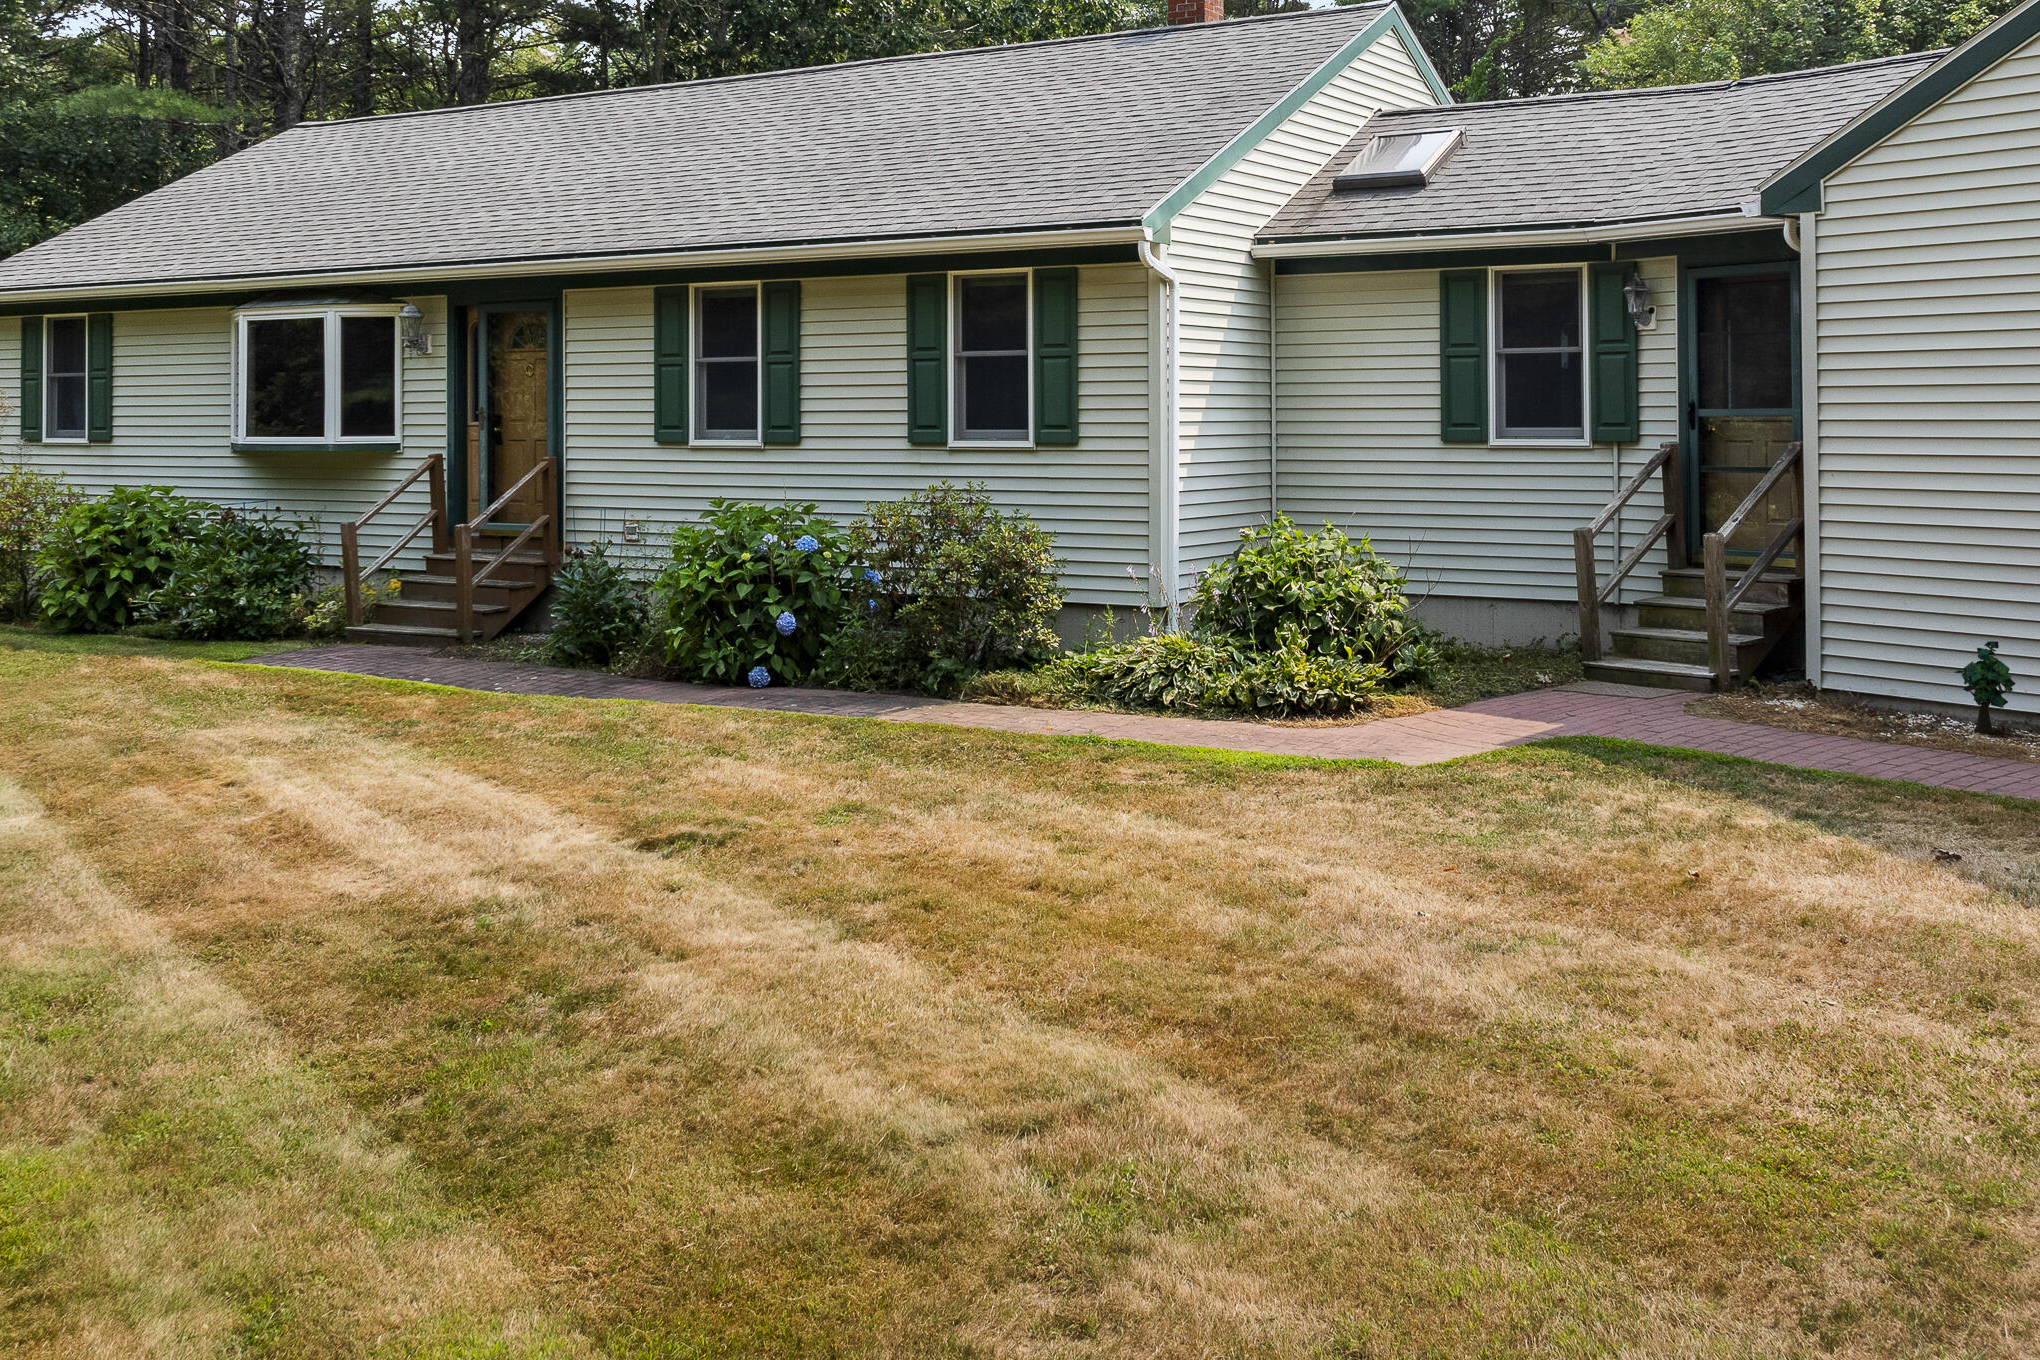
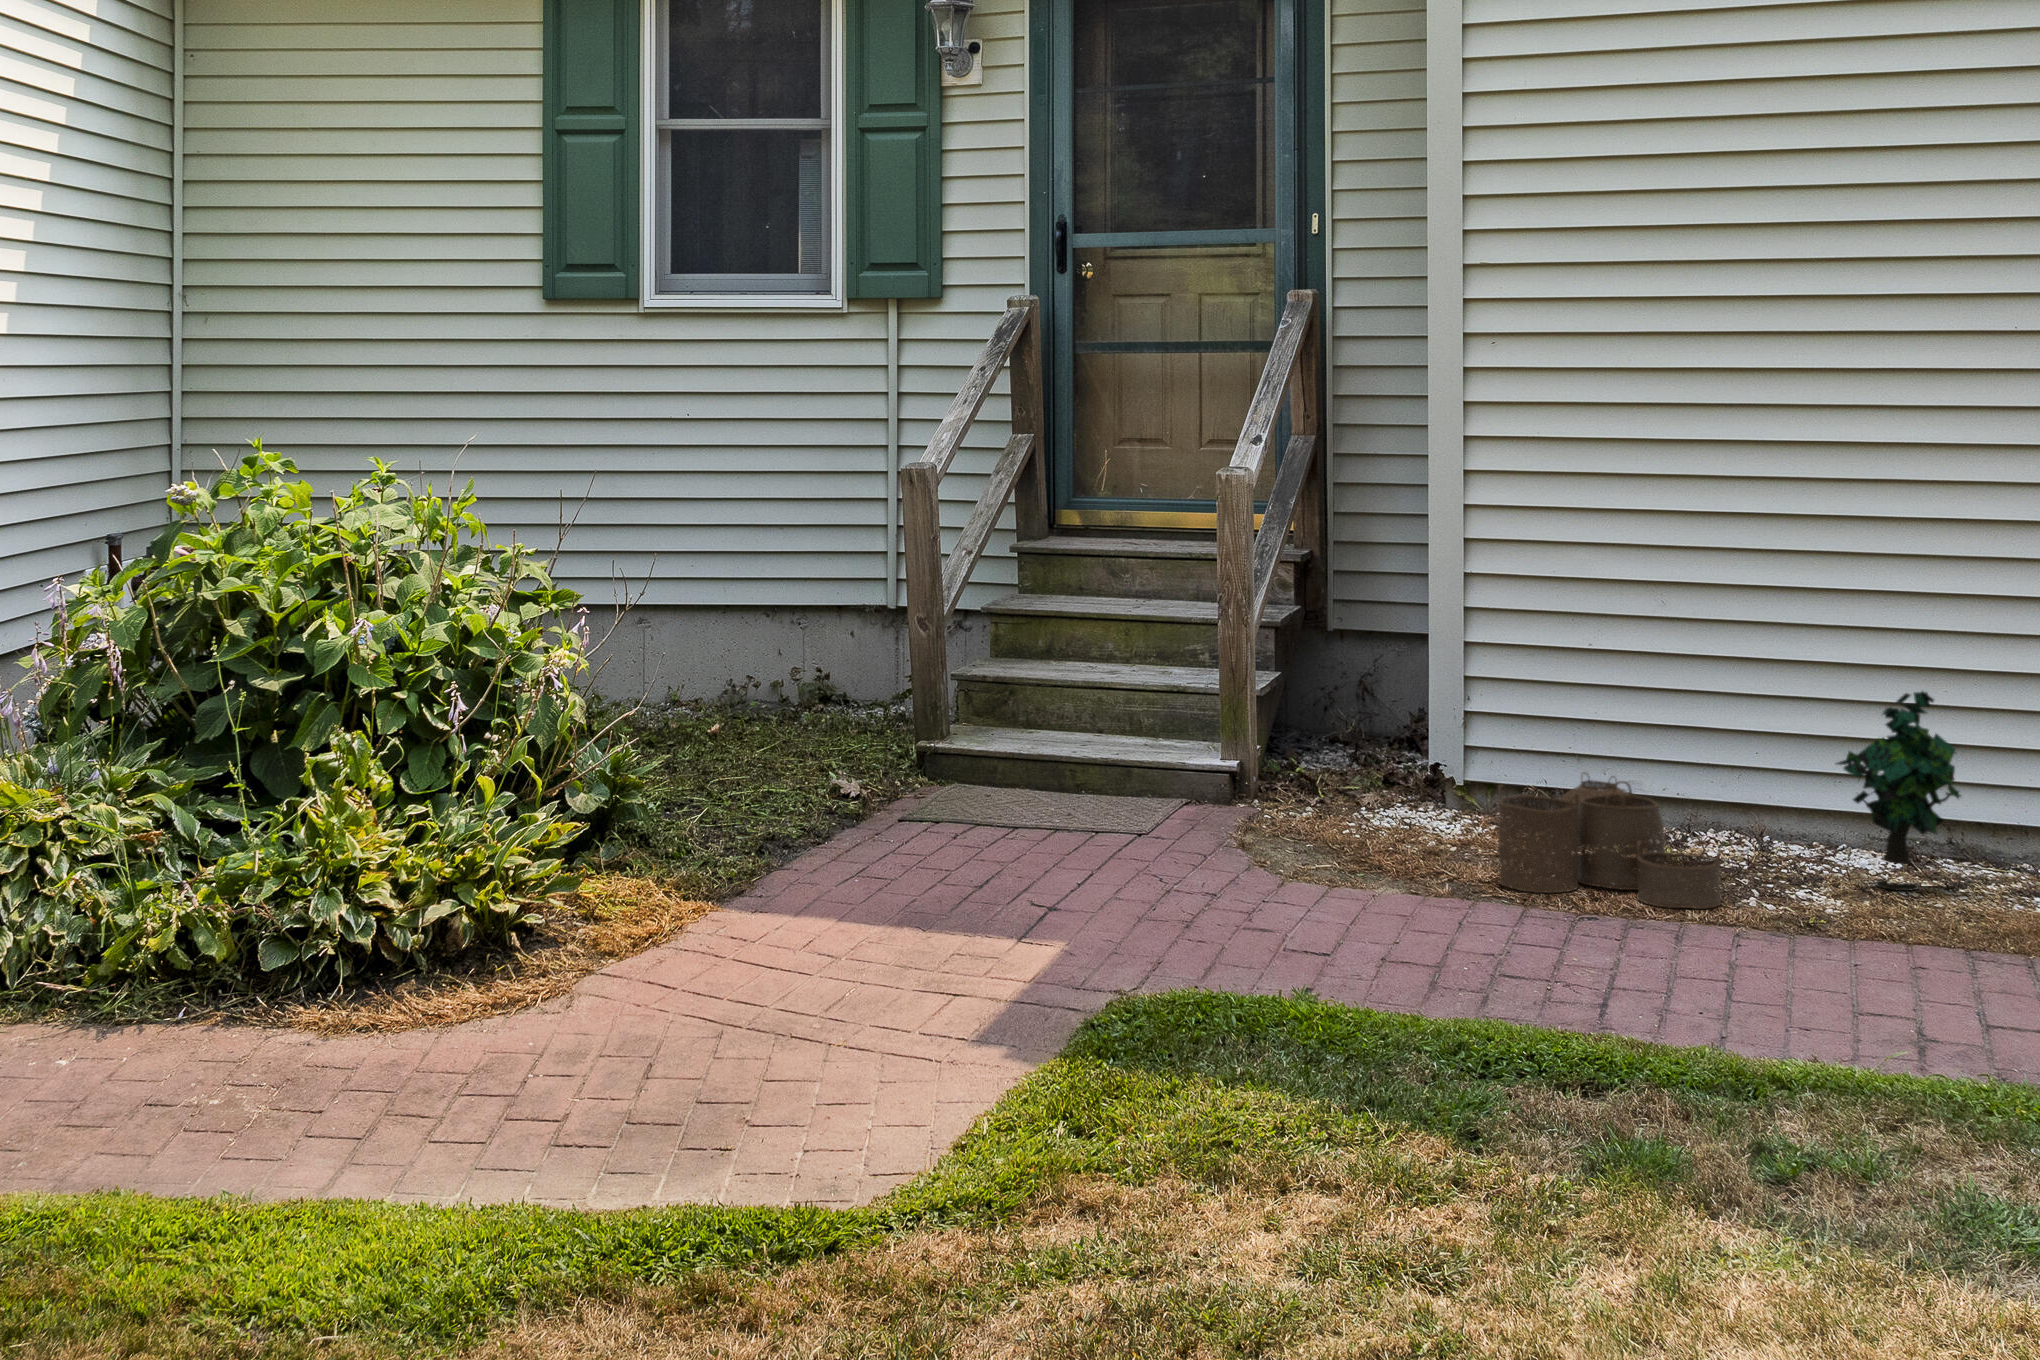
woven basket: none [1786,670,1880,732] -> present [1498,773,1721,909]

